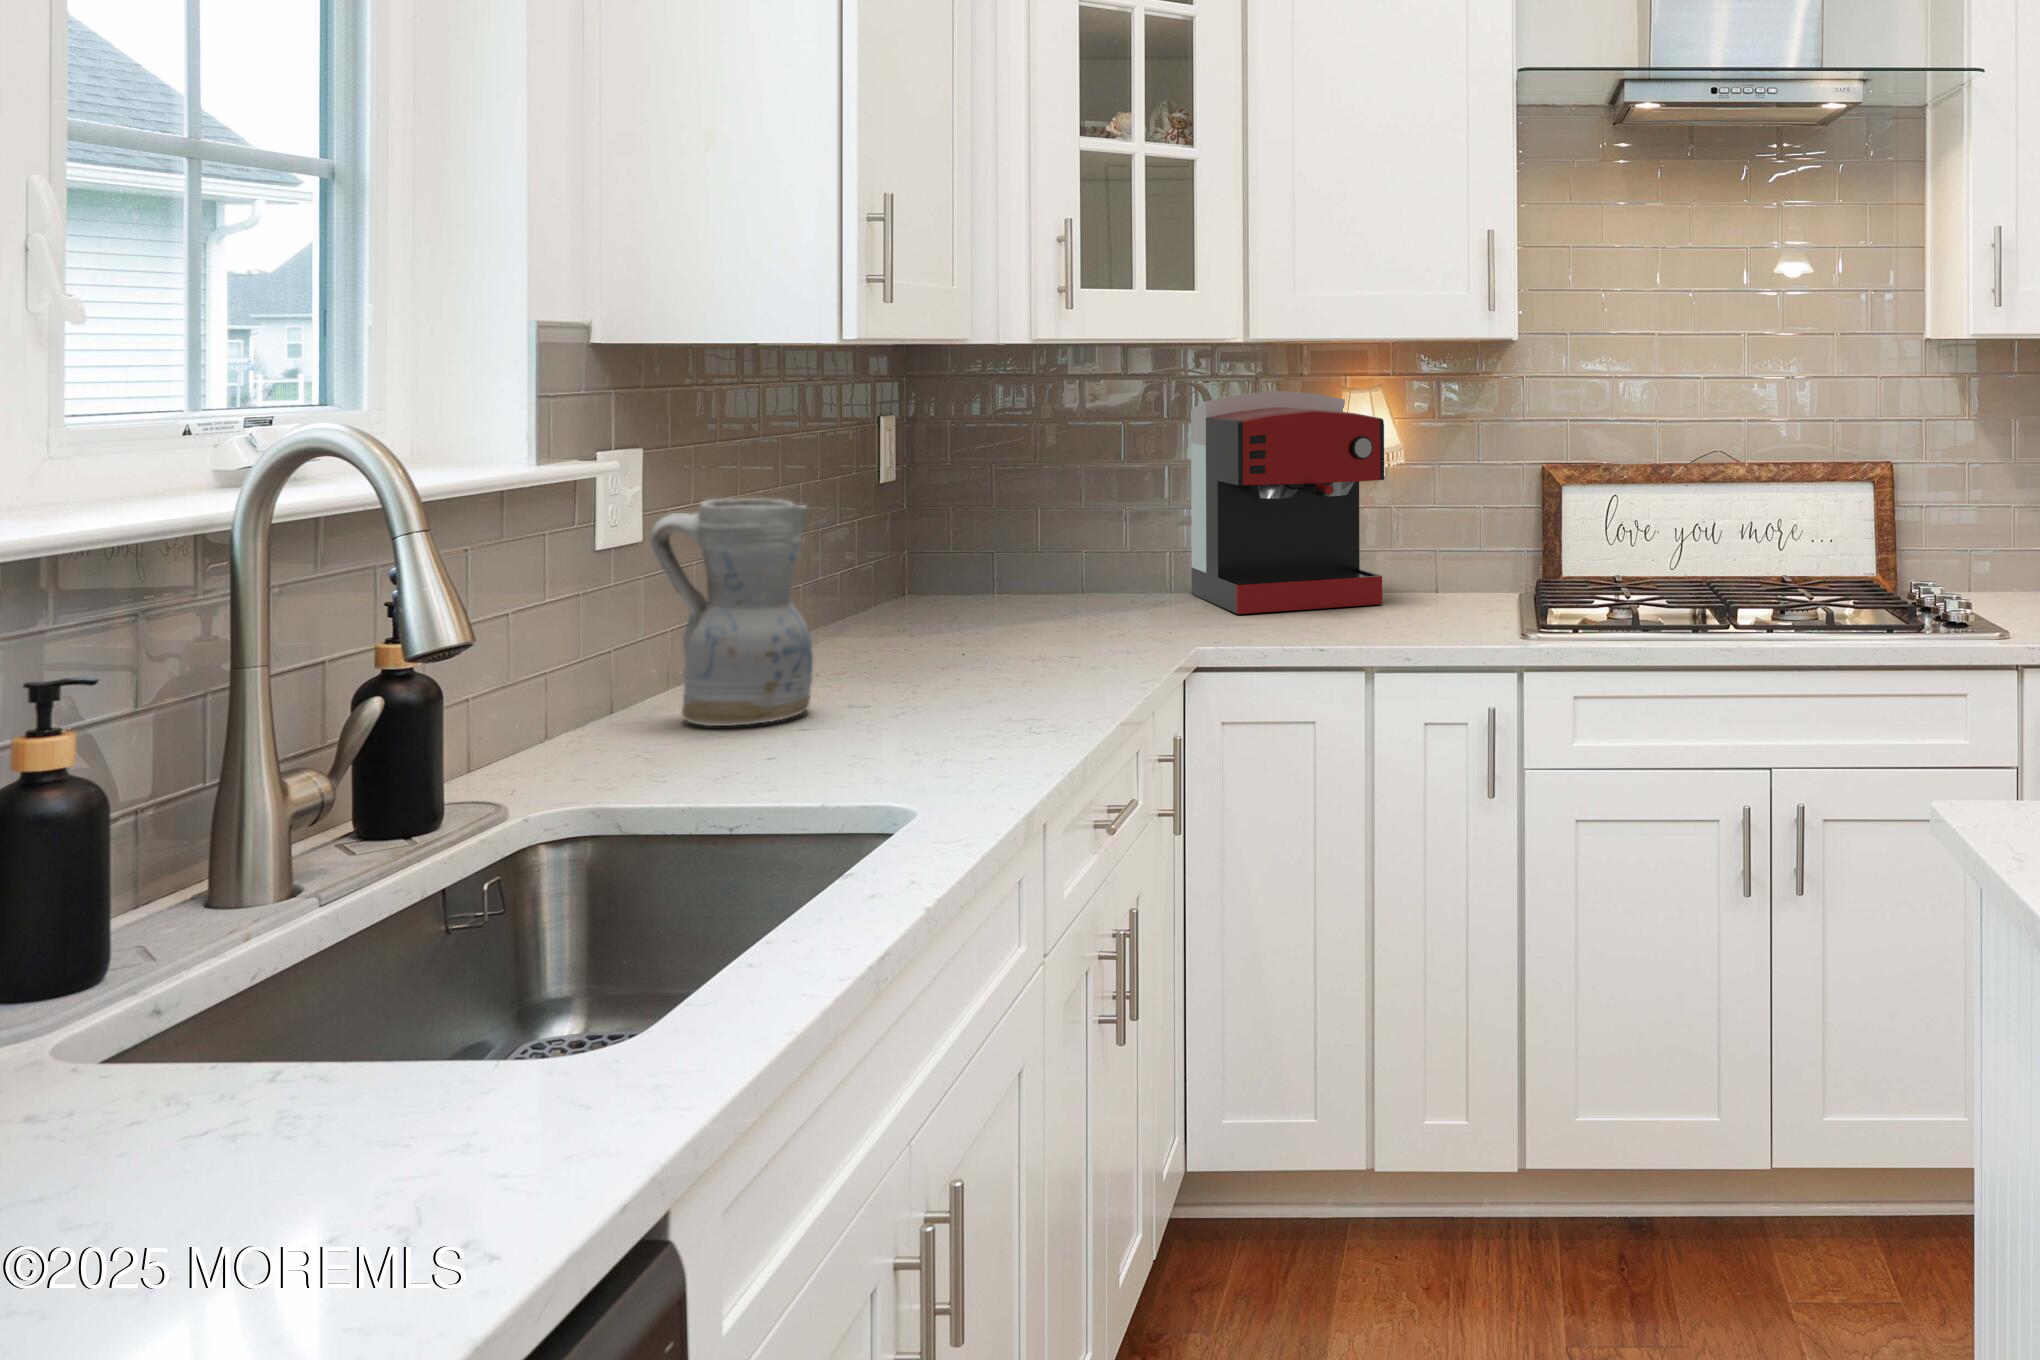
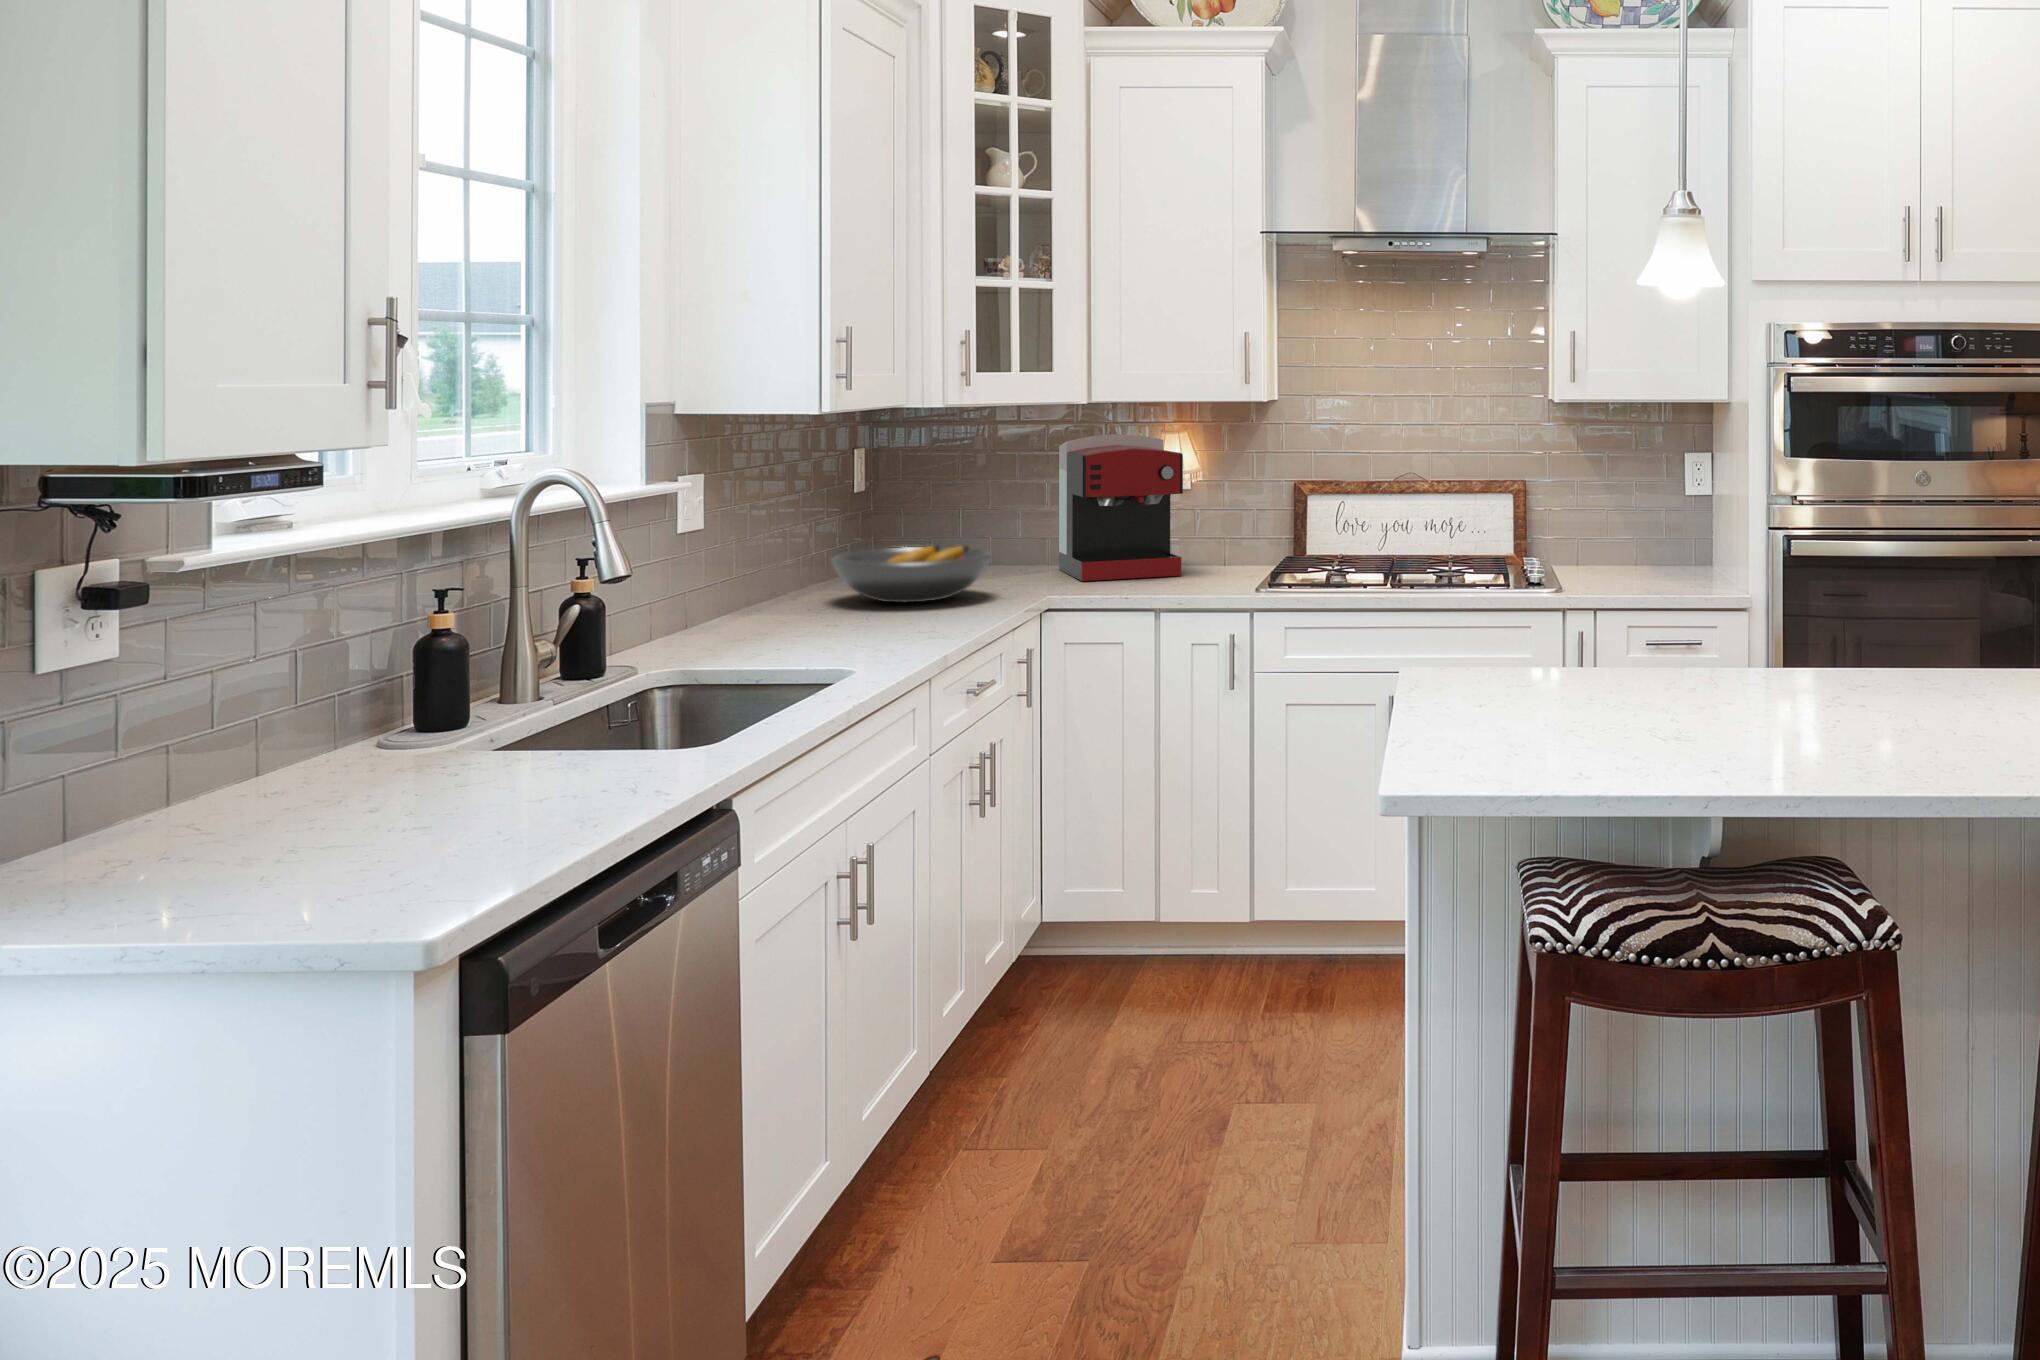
ceramic pitcher: present [651,498,813,726] -> none [706,505,800,637]
fruit bowl: none [857,561,1113,654] -> present [831,545,992,603]

